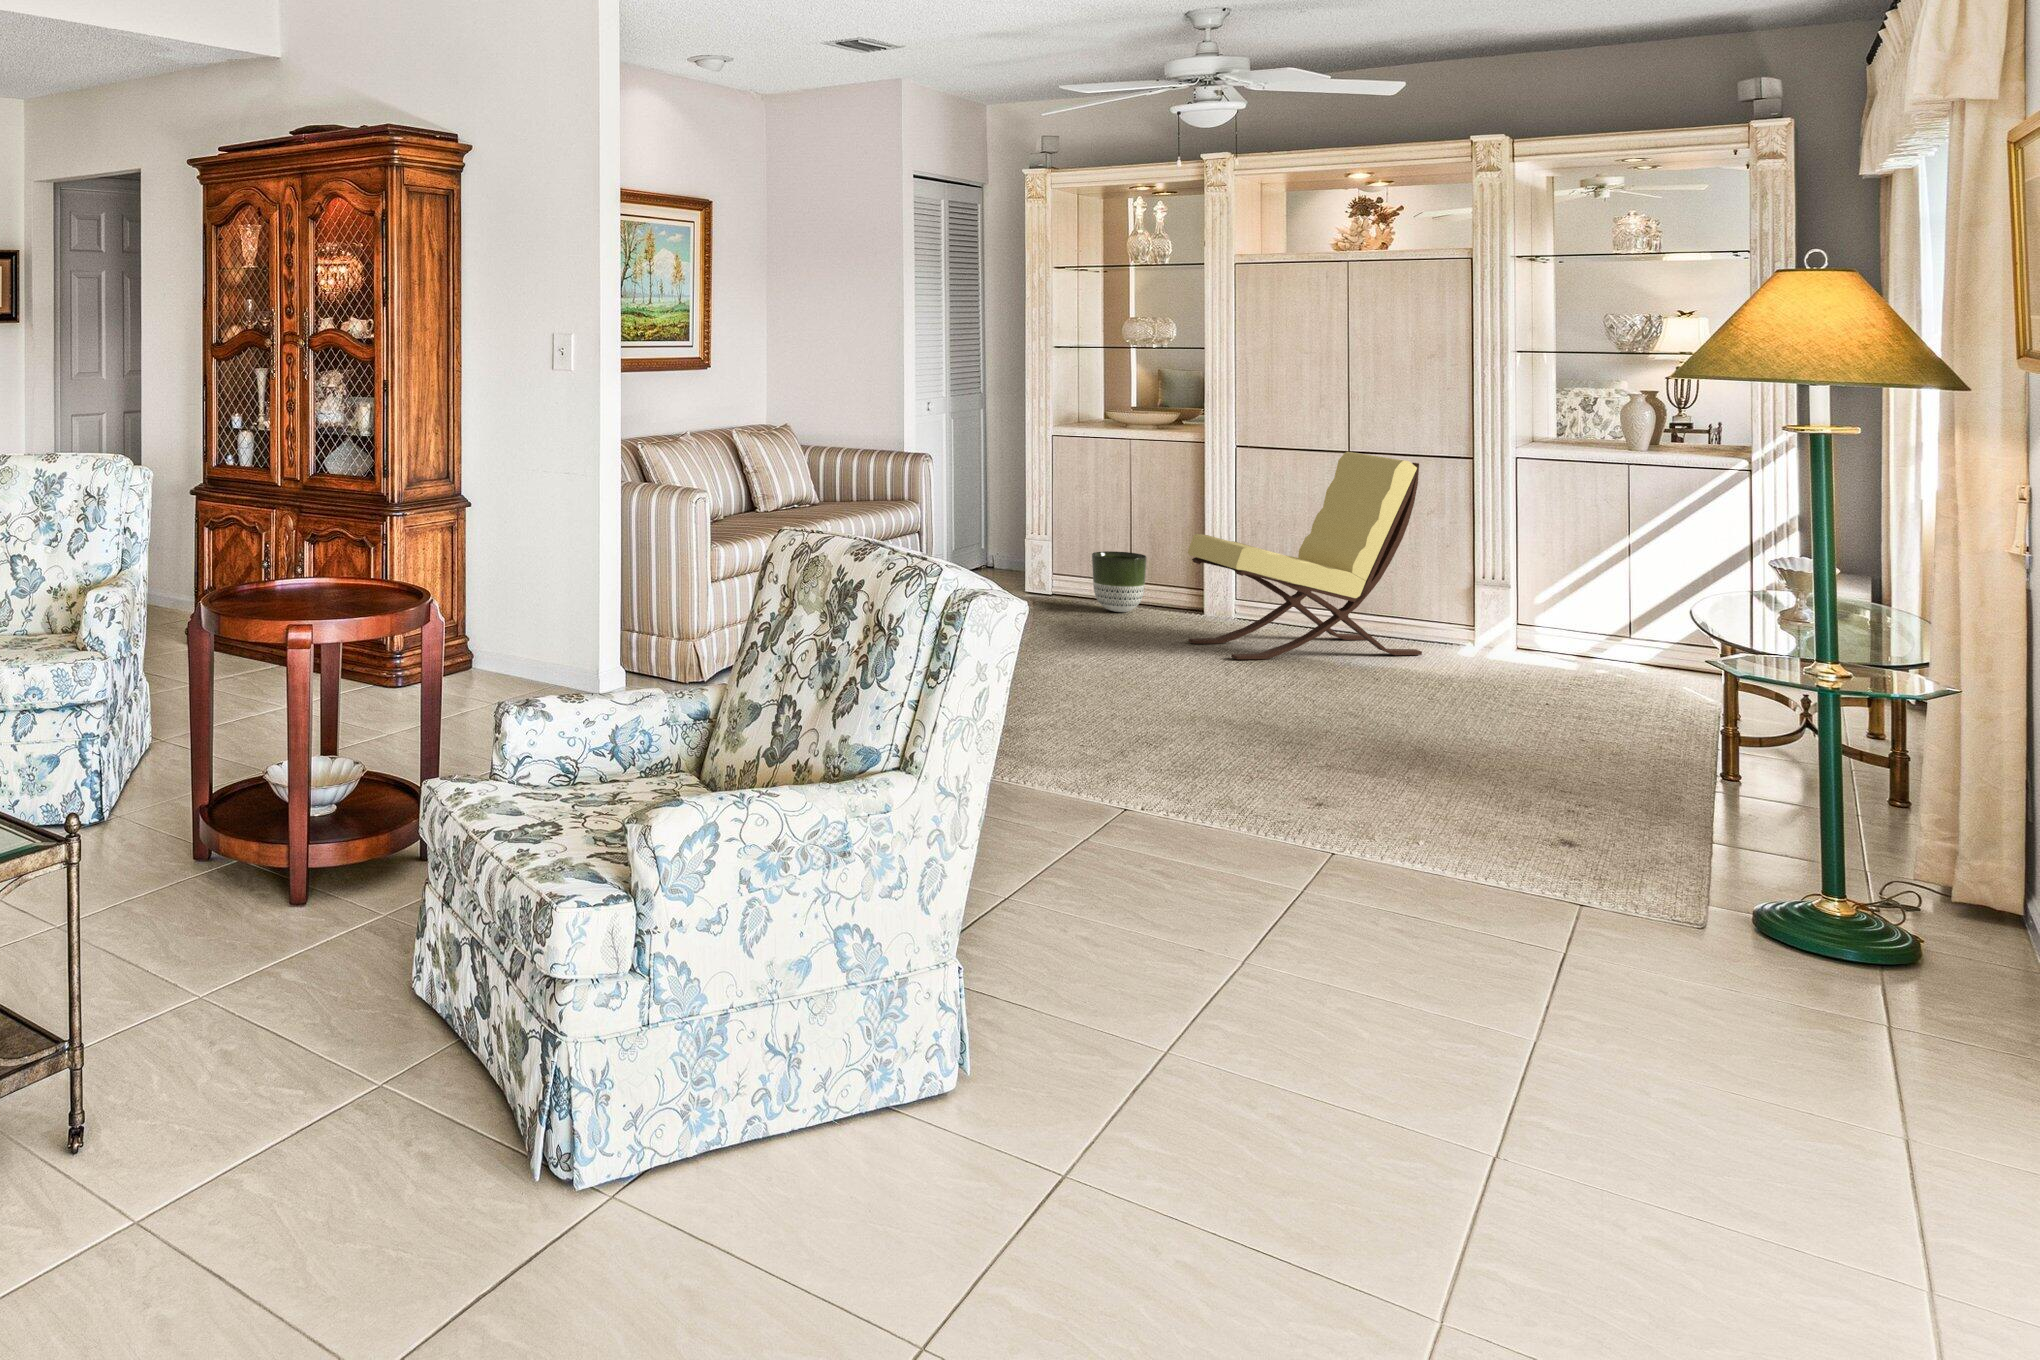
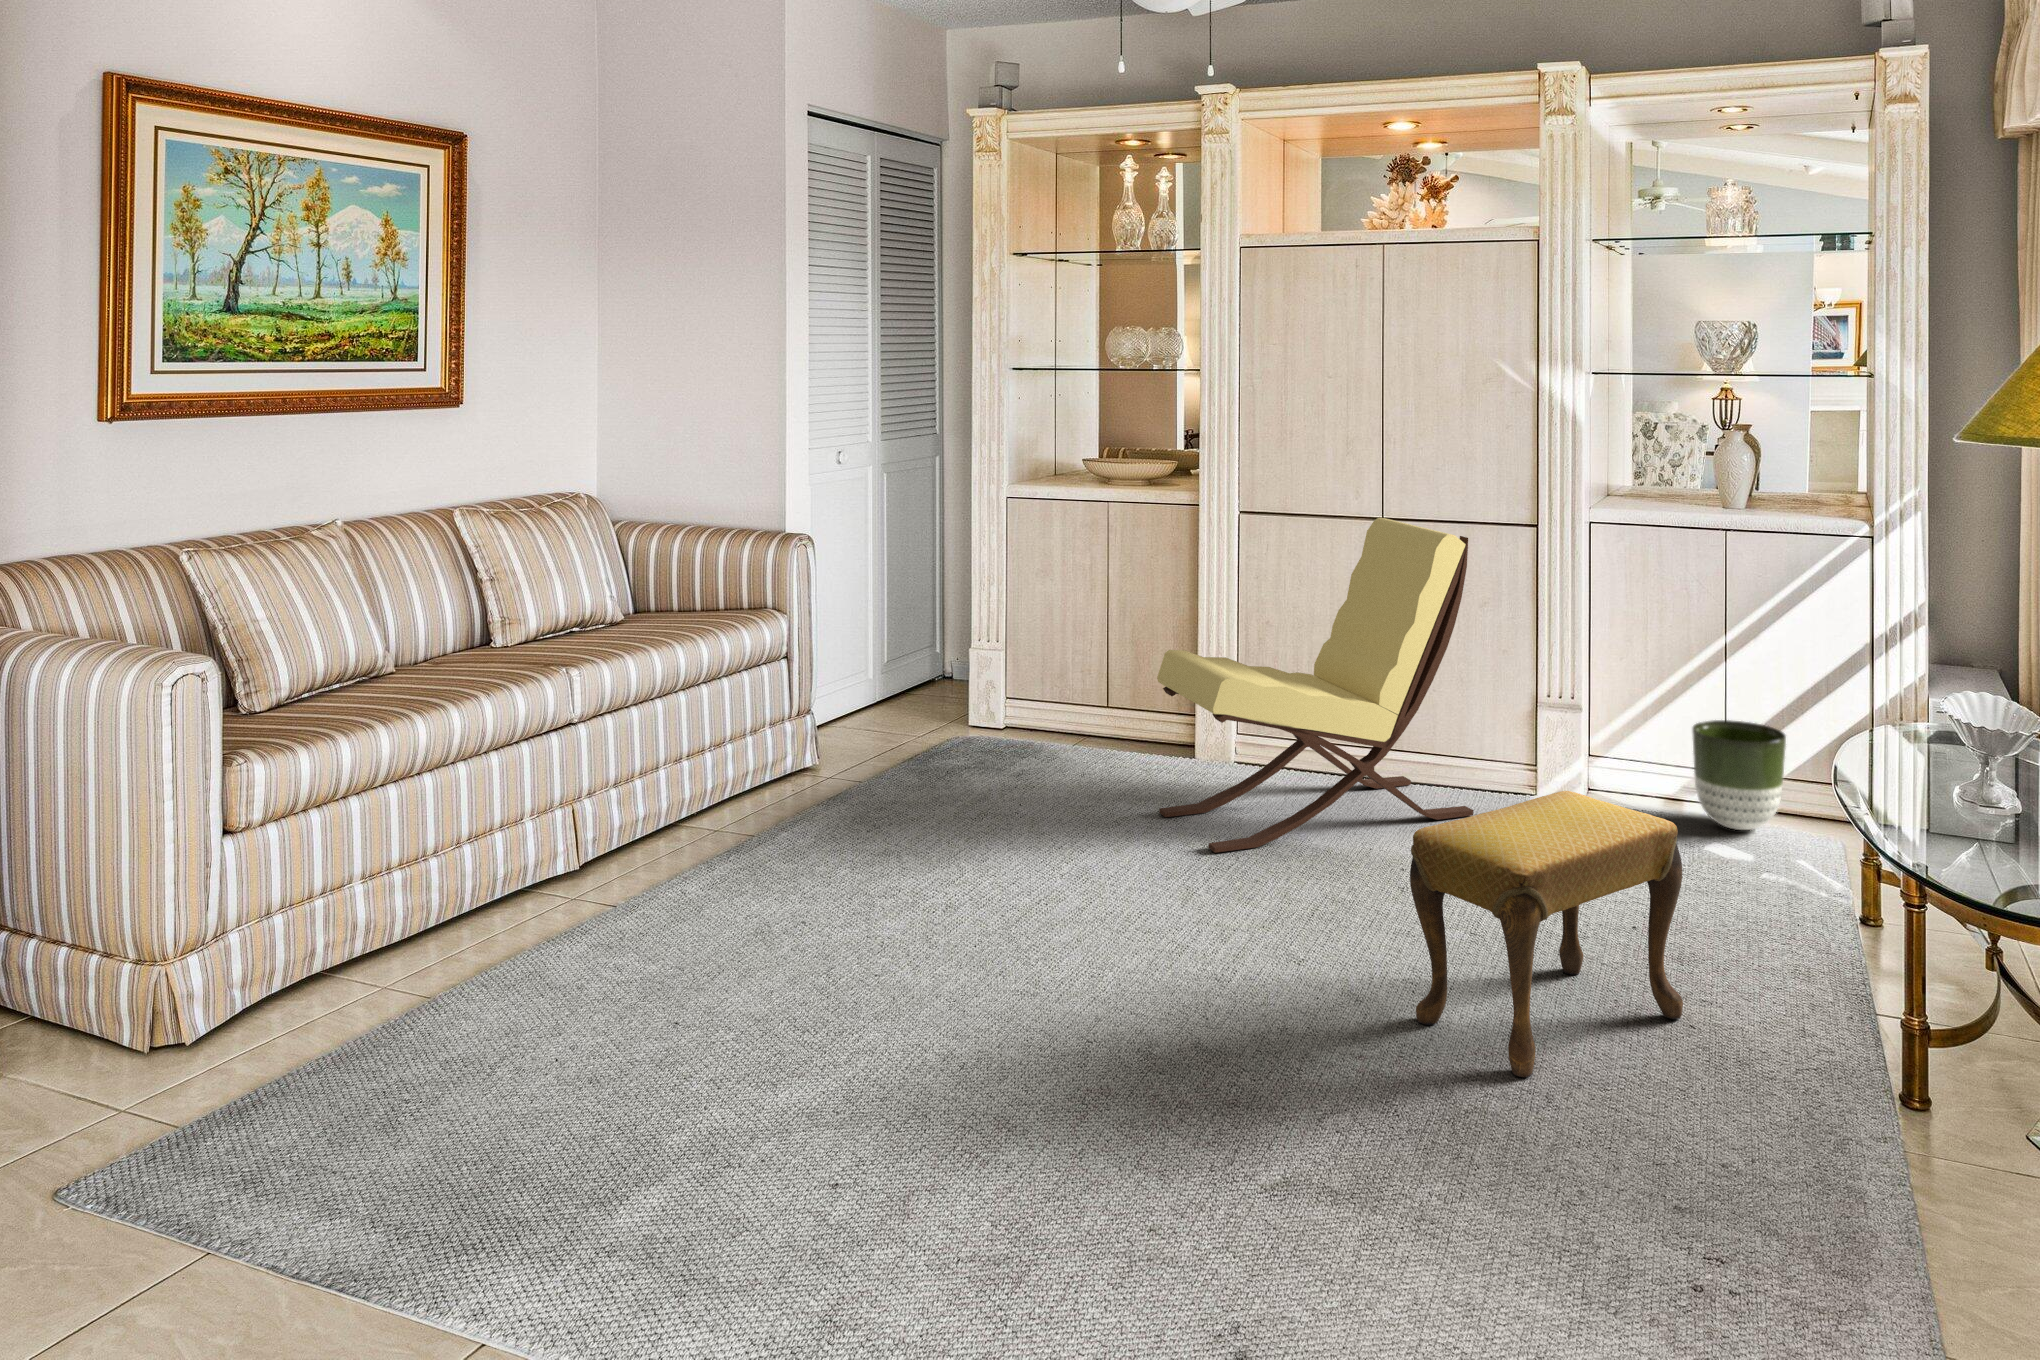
planter: present [1092,551,1147,612] -> present [1692,720,1786,830]
footstool: none [1391,605,1573,746] -> present [1410,791,1683,1077]

